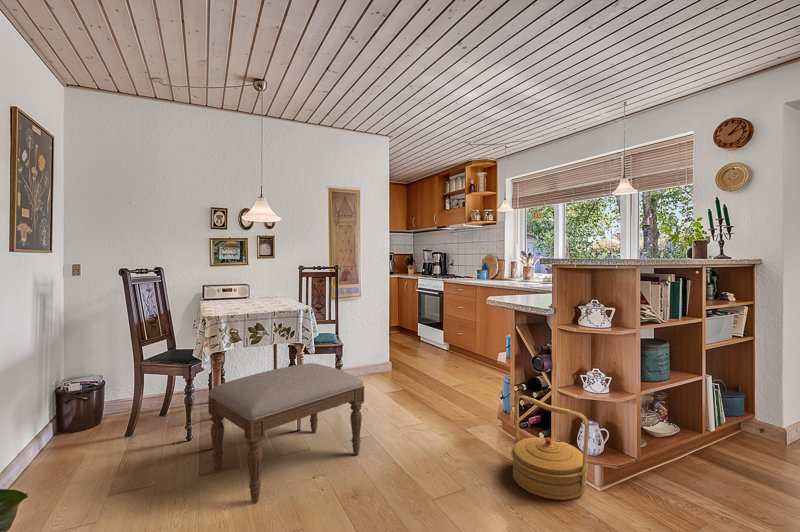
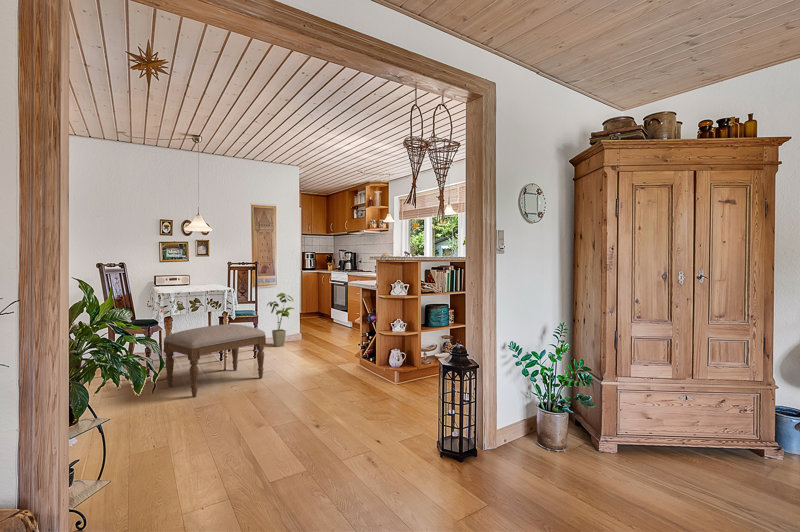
house plant: none [349,309,386,383] -> present [267,293,294,347]
woven basket: present [511,395,589,500] -> none [351,337,392,389]

